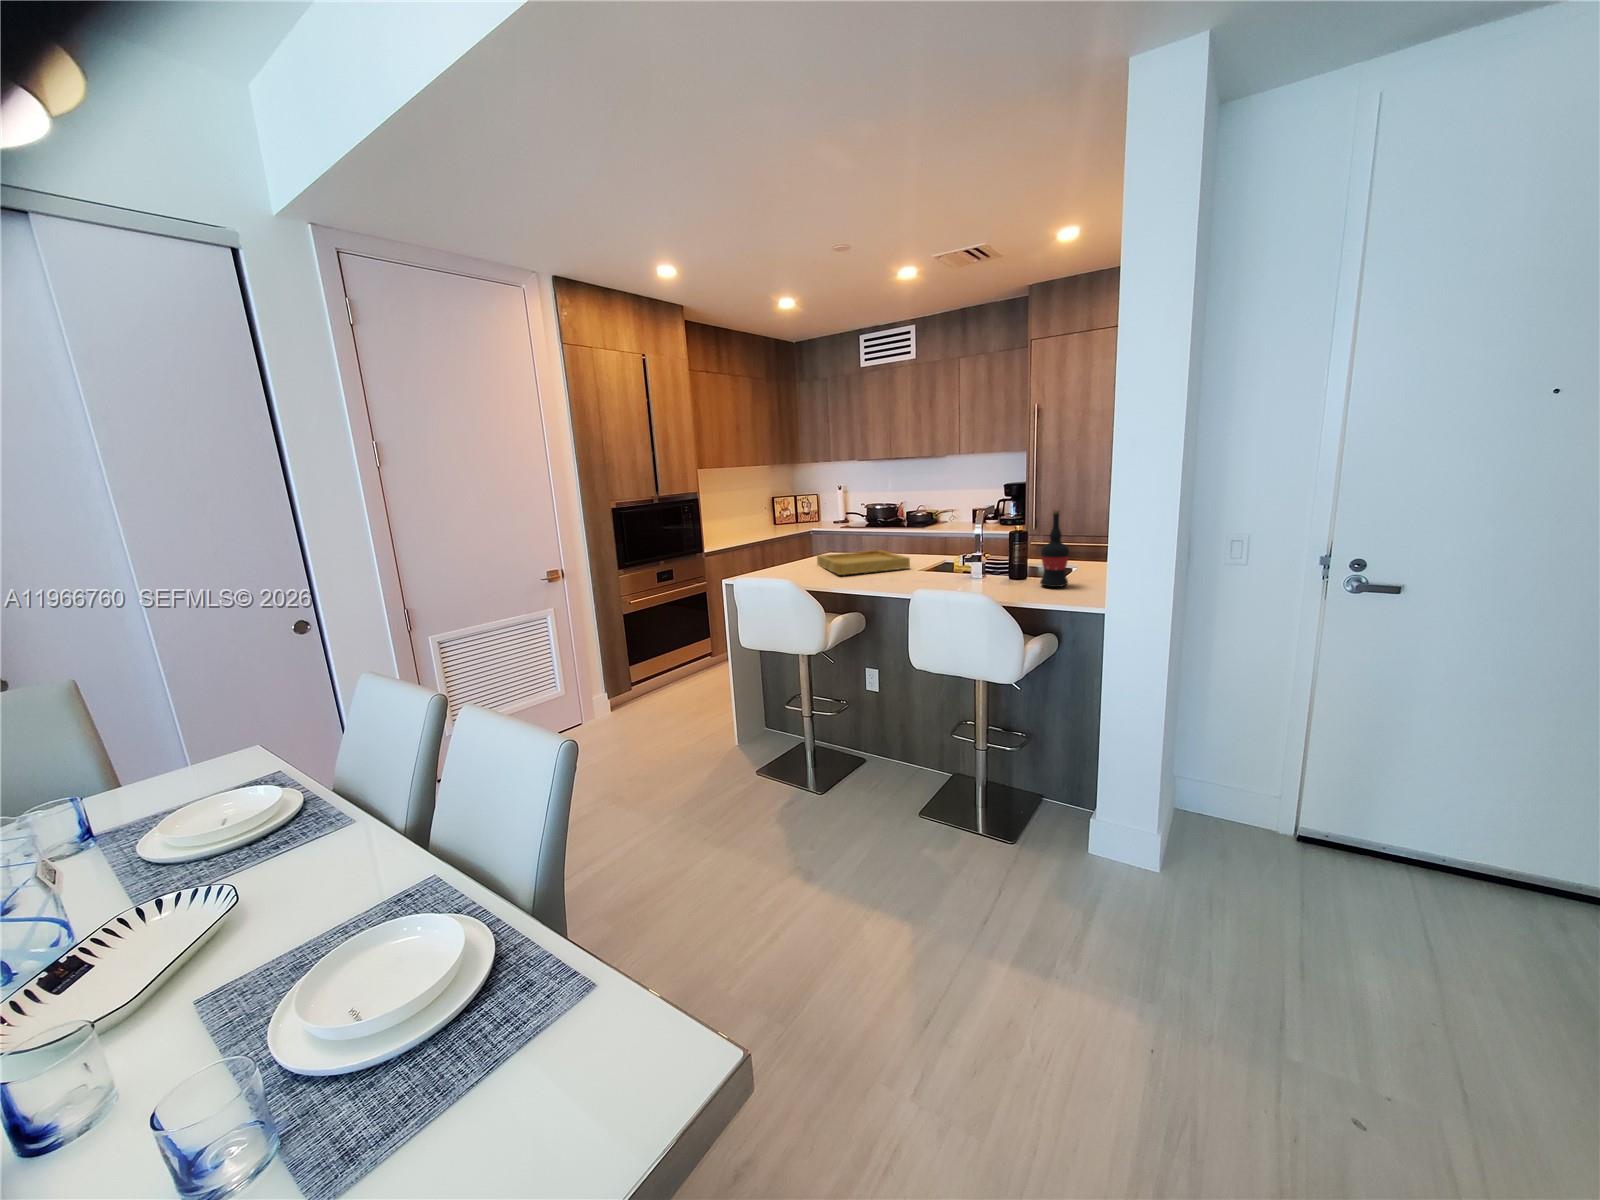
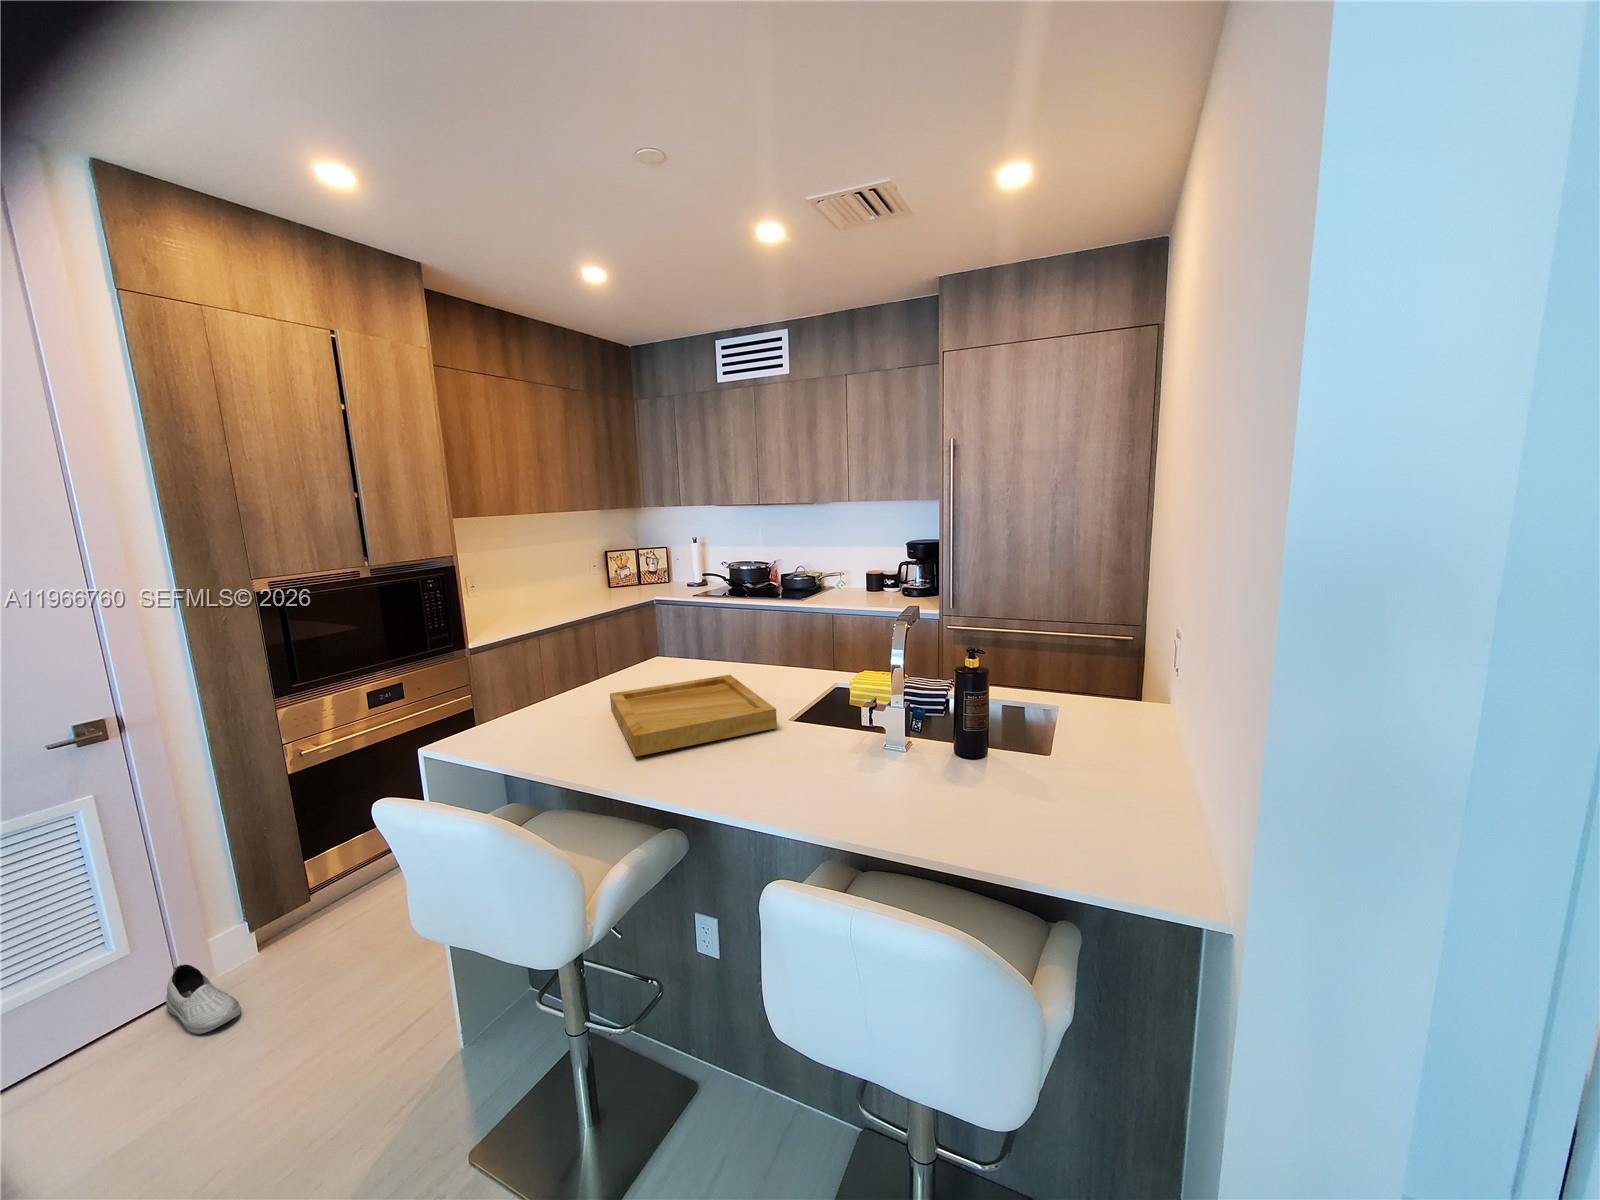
wine bottle: present [1040,510,1069,587] -> none [1039,652,1104,816]
shoe: none [582,703,621,732] -> present [166,964,241,1034]

